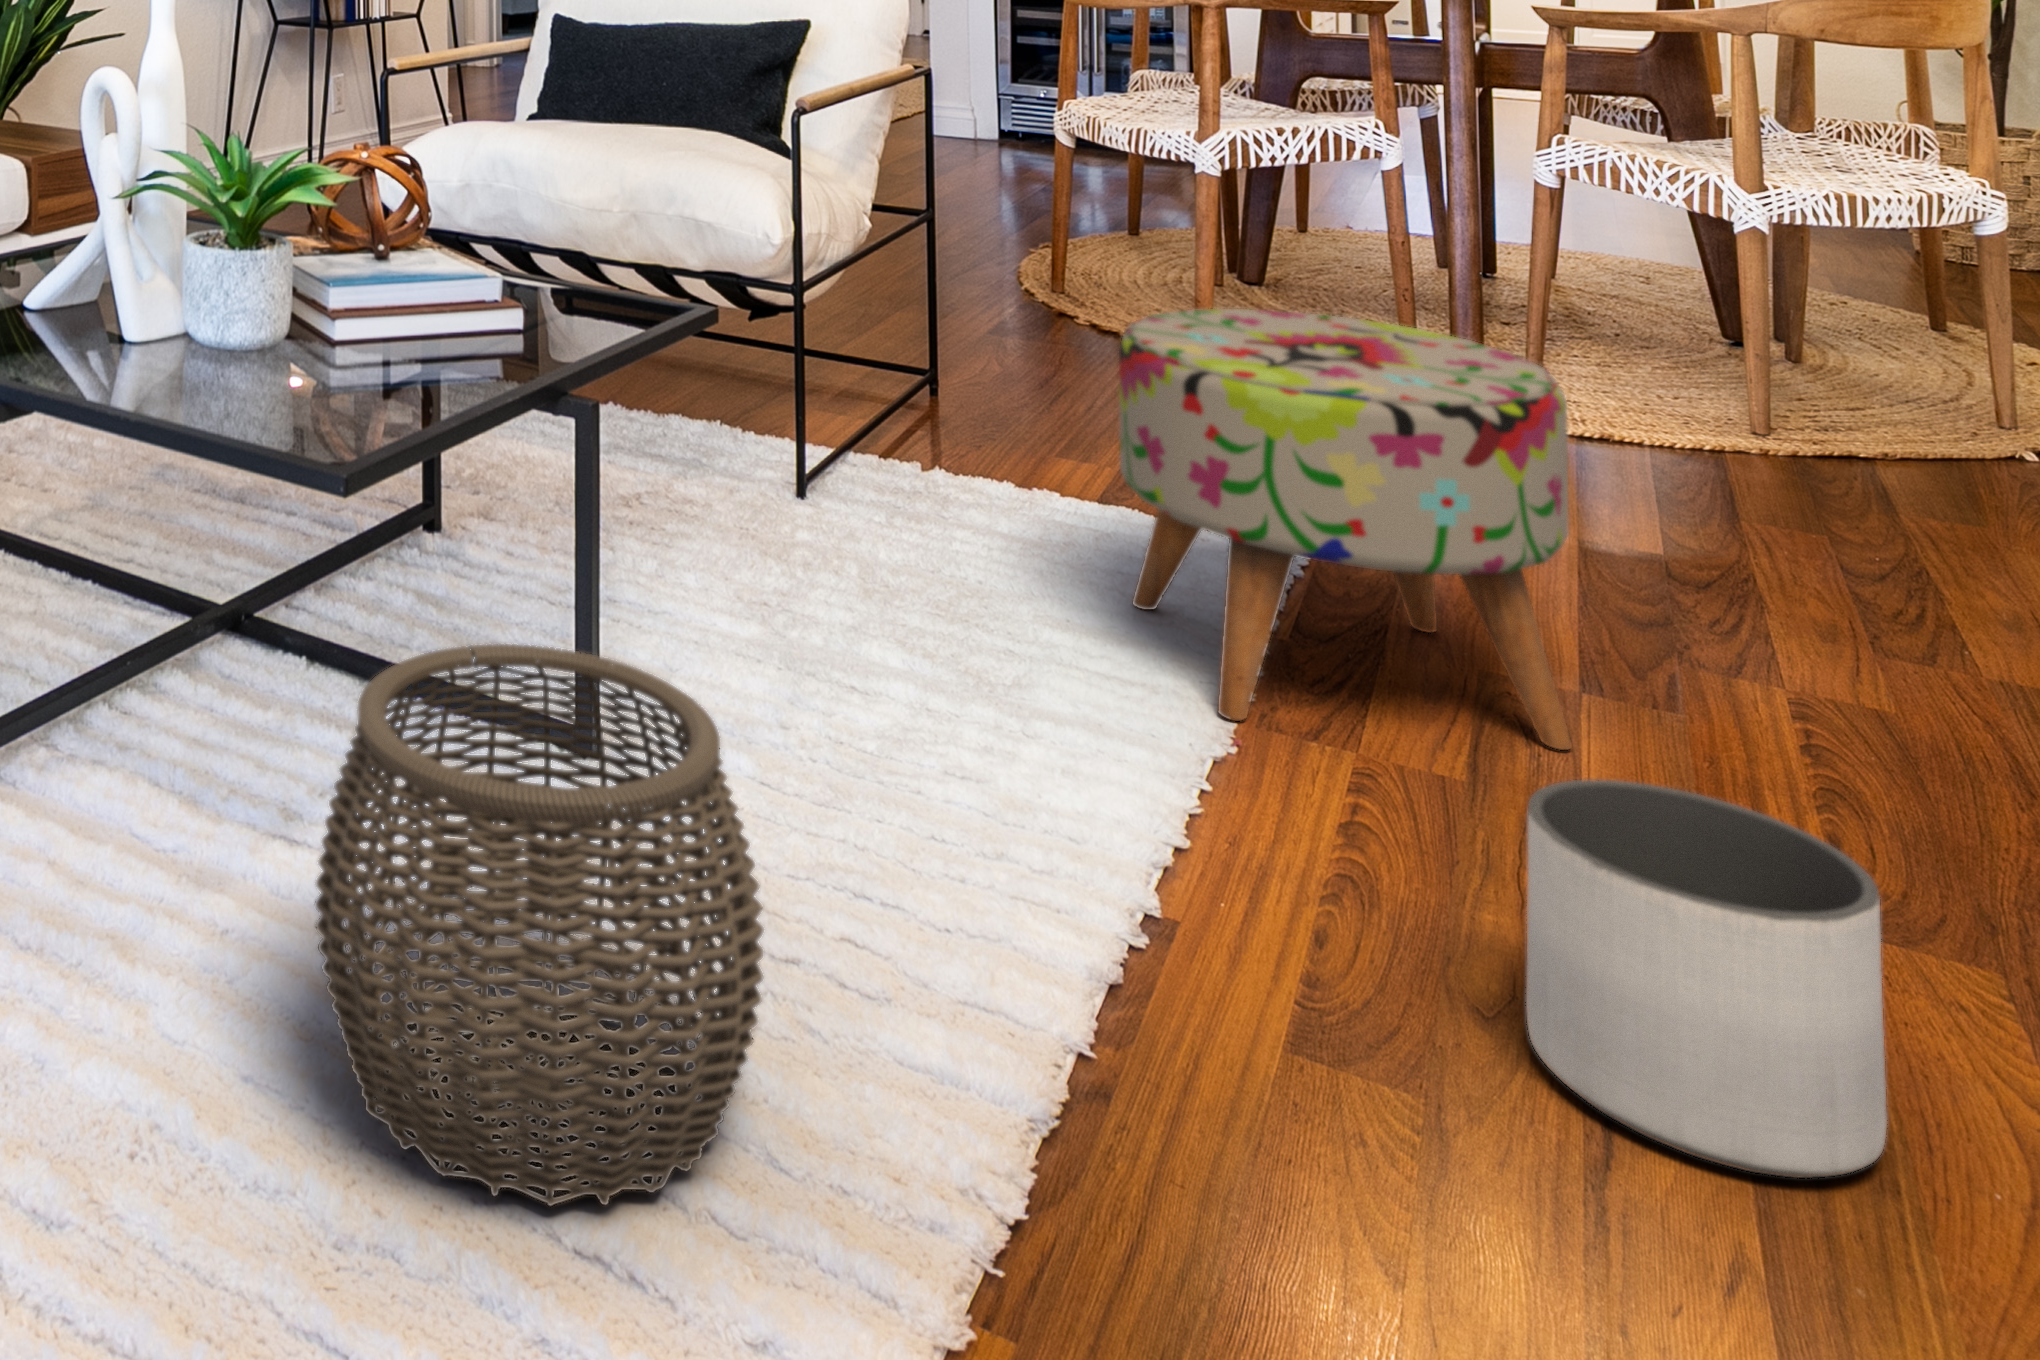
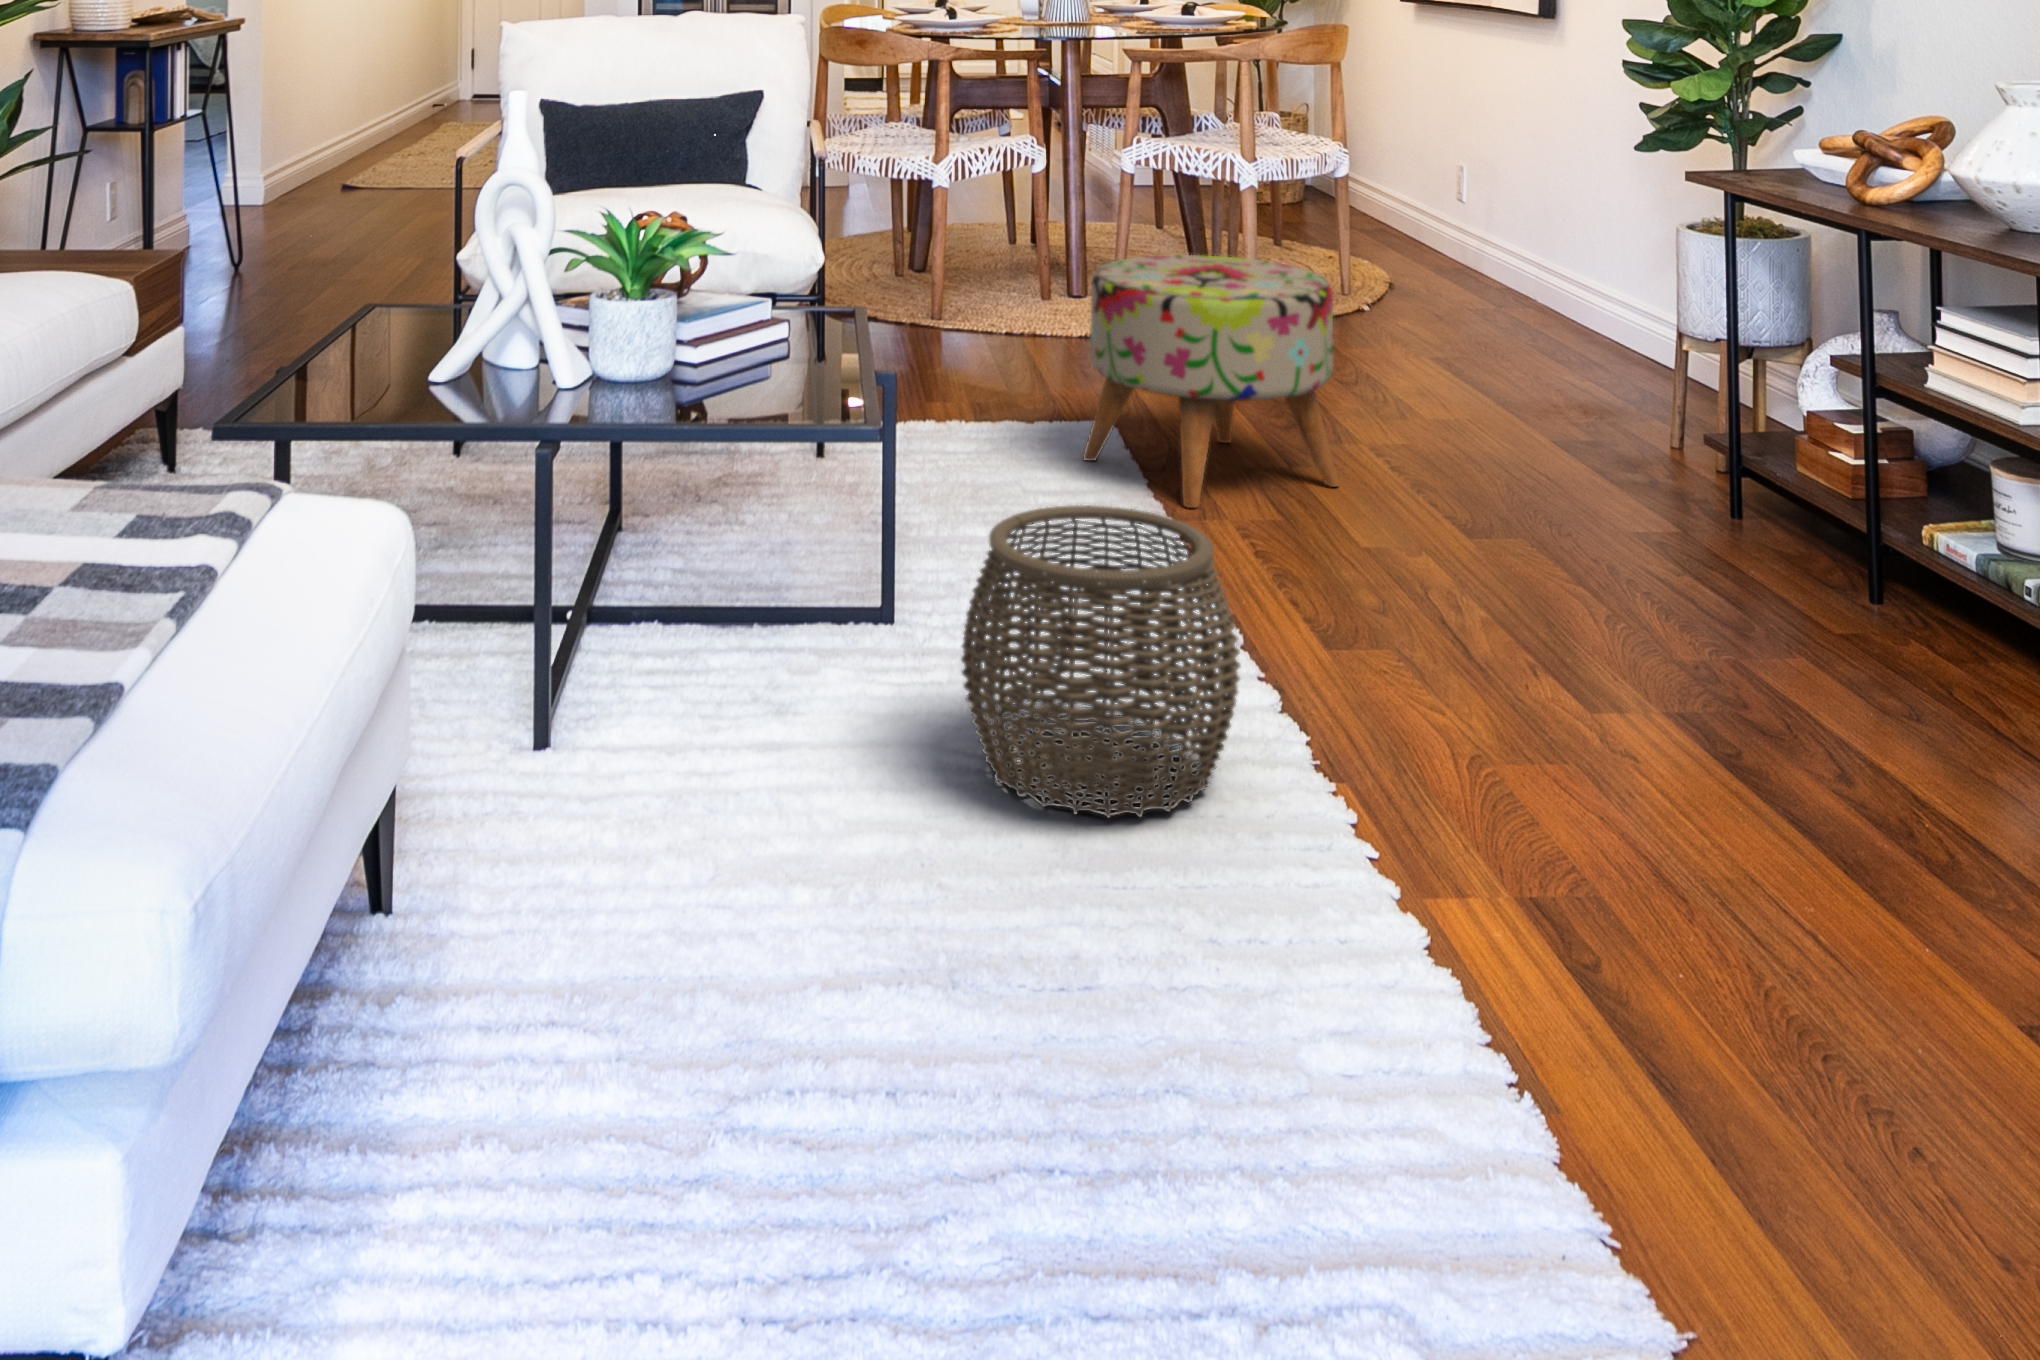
planter: present [1526,780,1887,1178] -> none [1441,470,1592,639]

